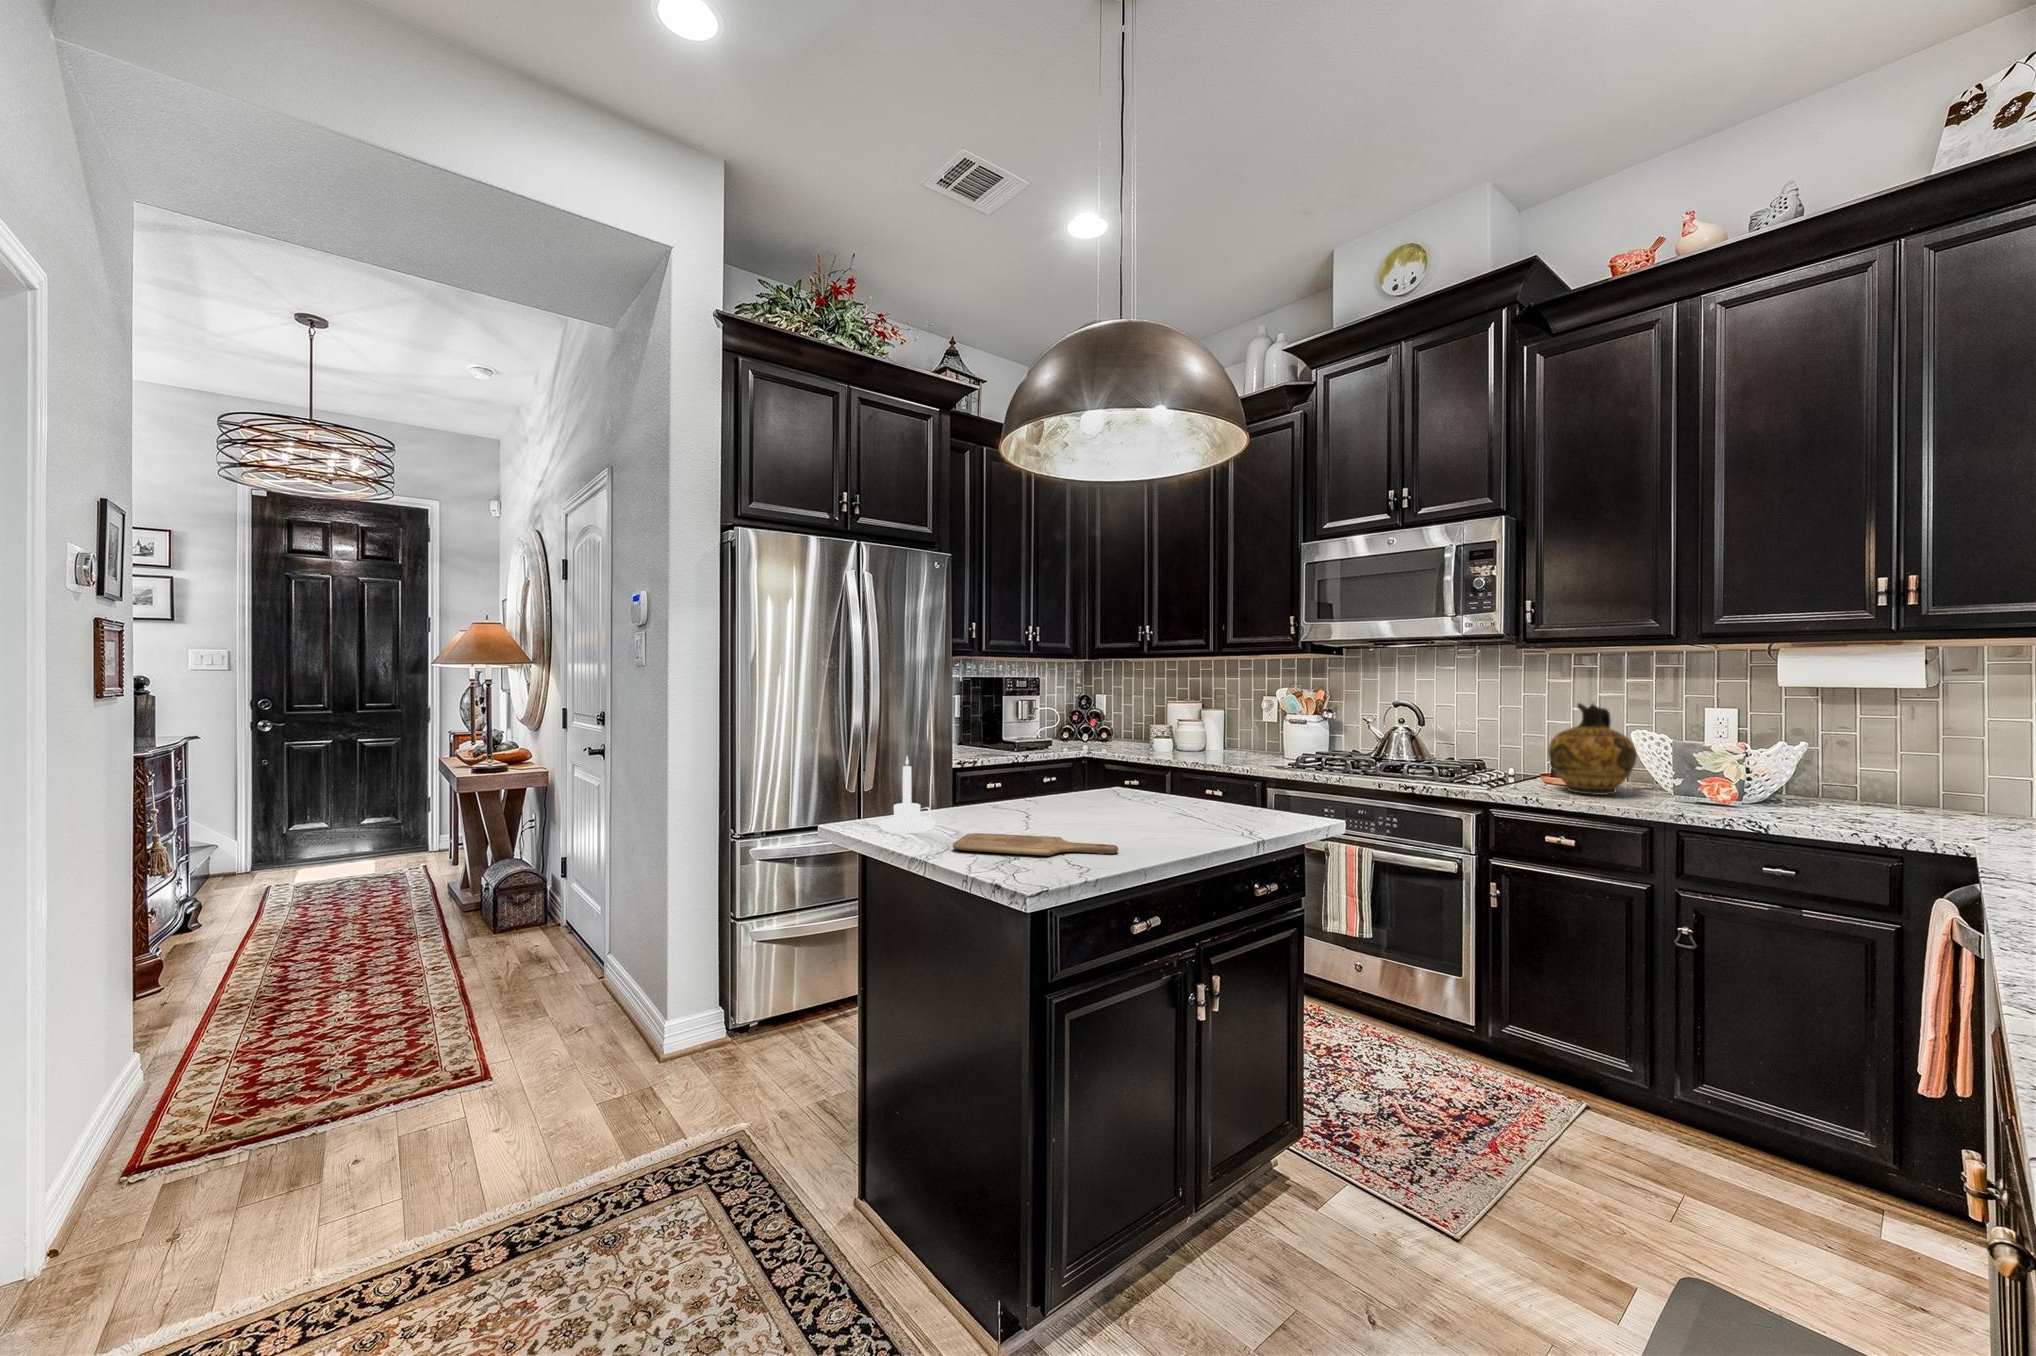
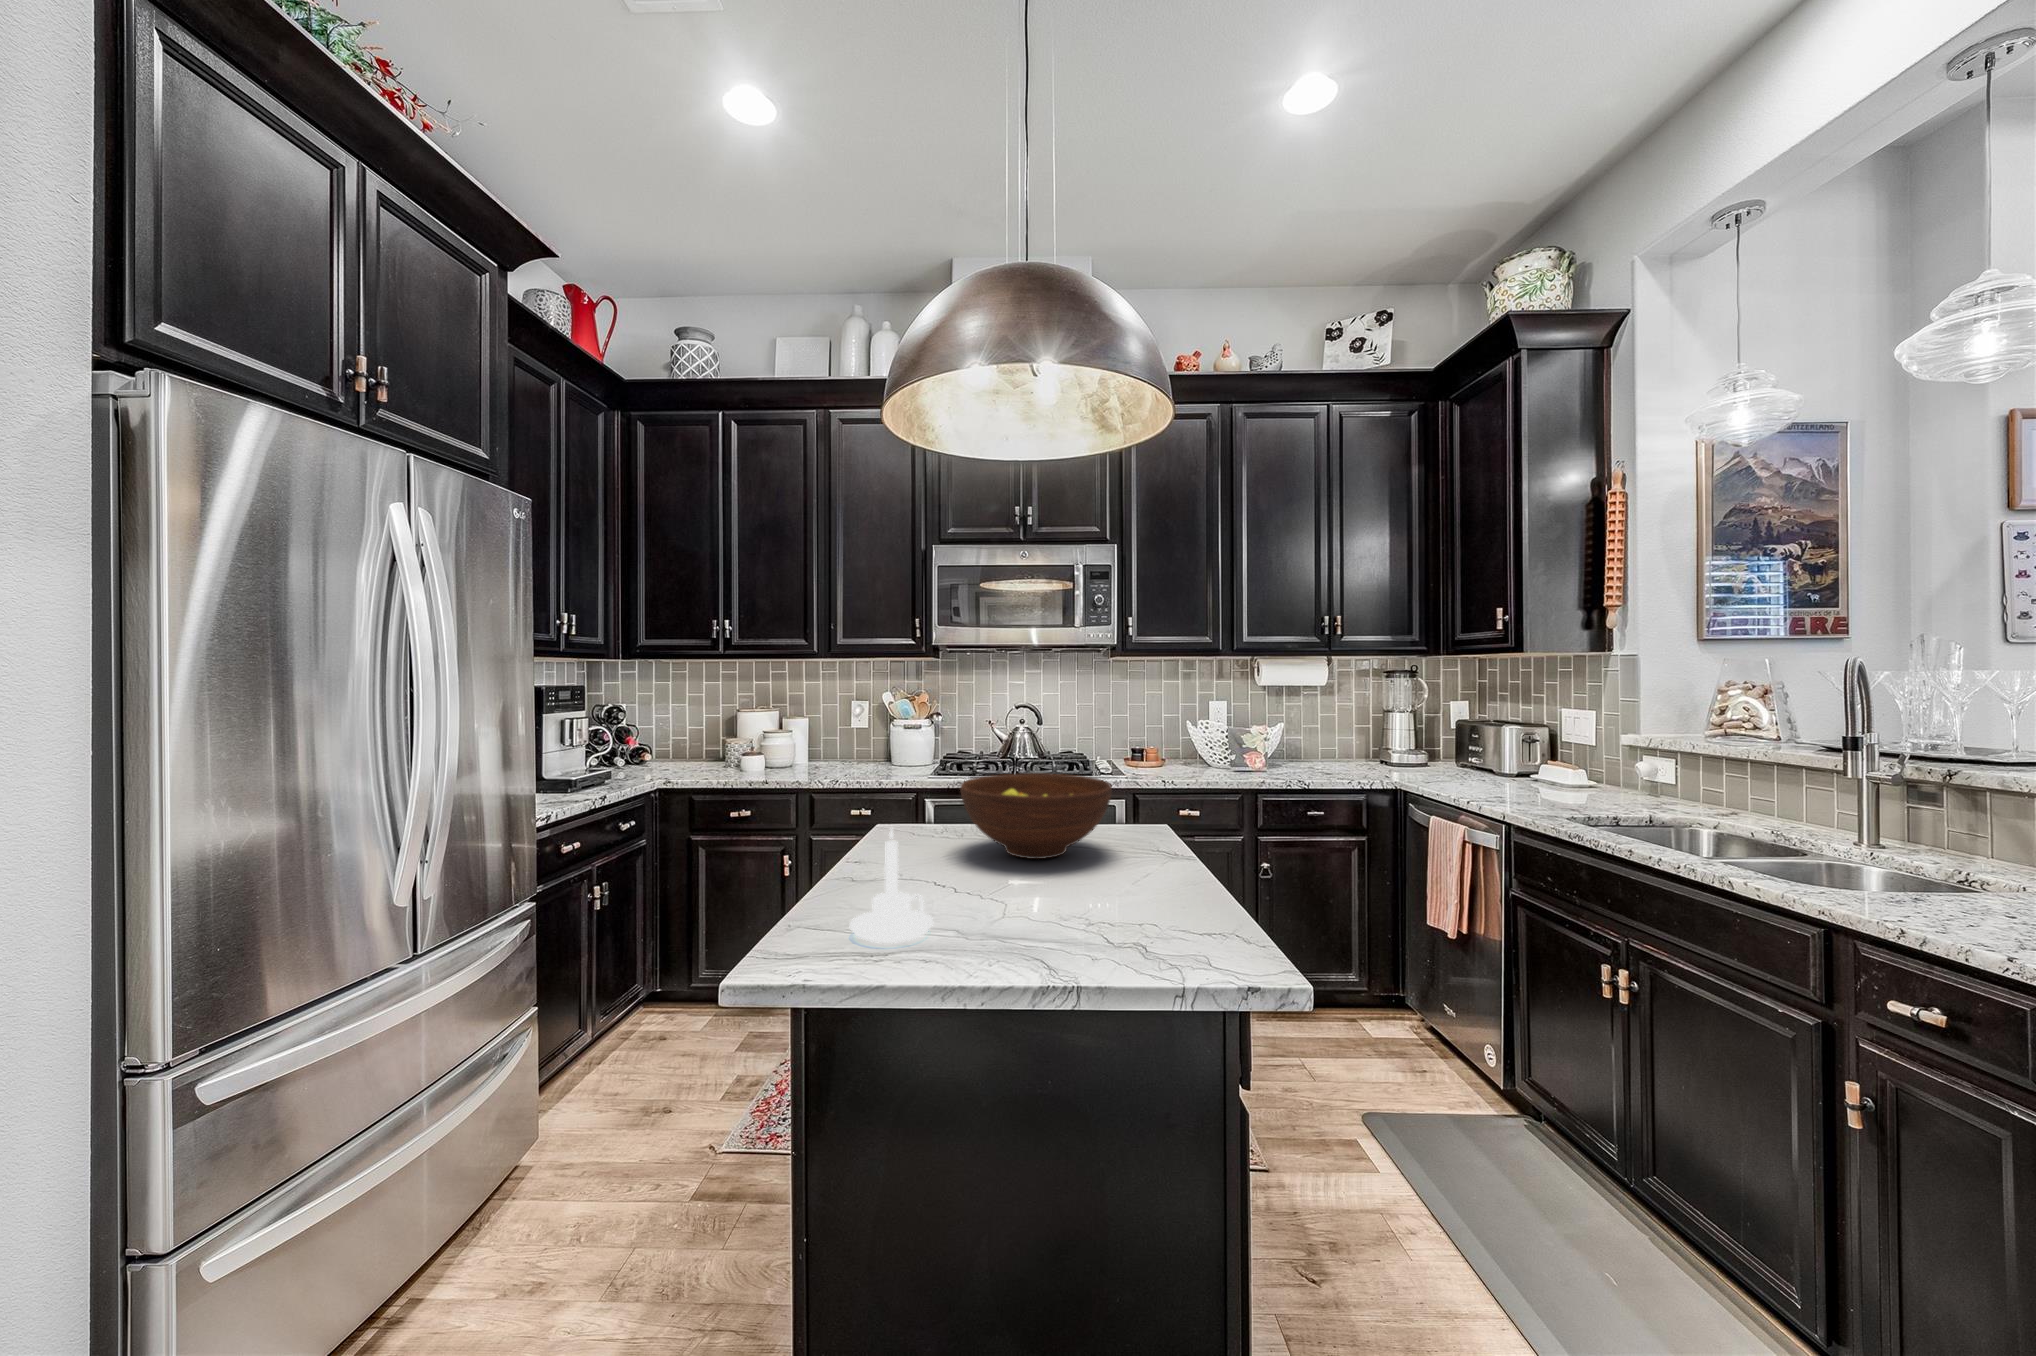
ceramic jug: present [1548,703,1637,795] -> none [1155,701,1213,773]
fruit bowl: none [1067,747,1201,818] -> present [960,773,1112,859]
cutting board: present [953,833,1118,856] -> none [1007,893,1182,943]

